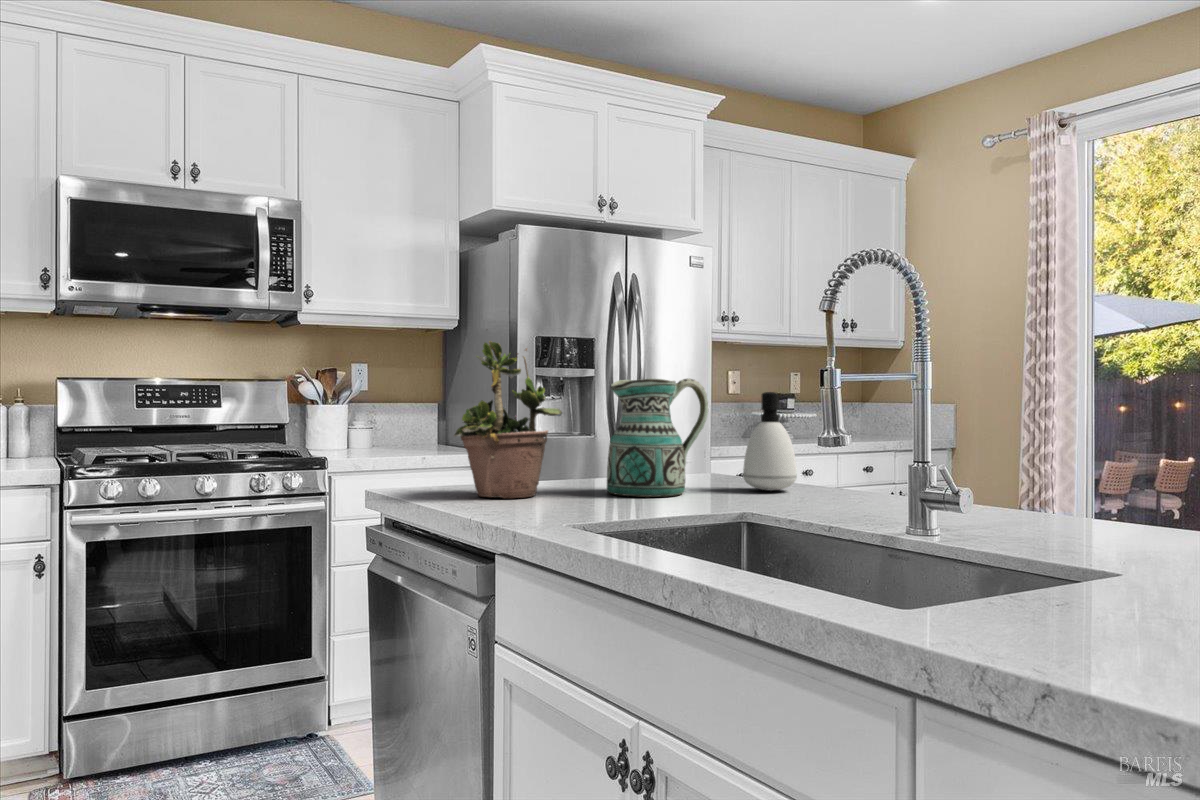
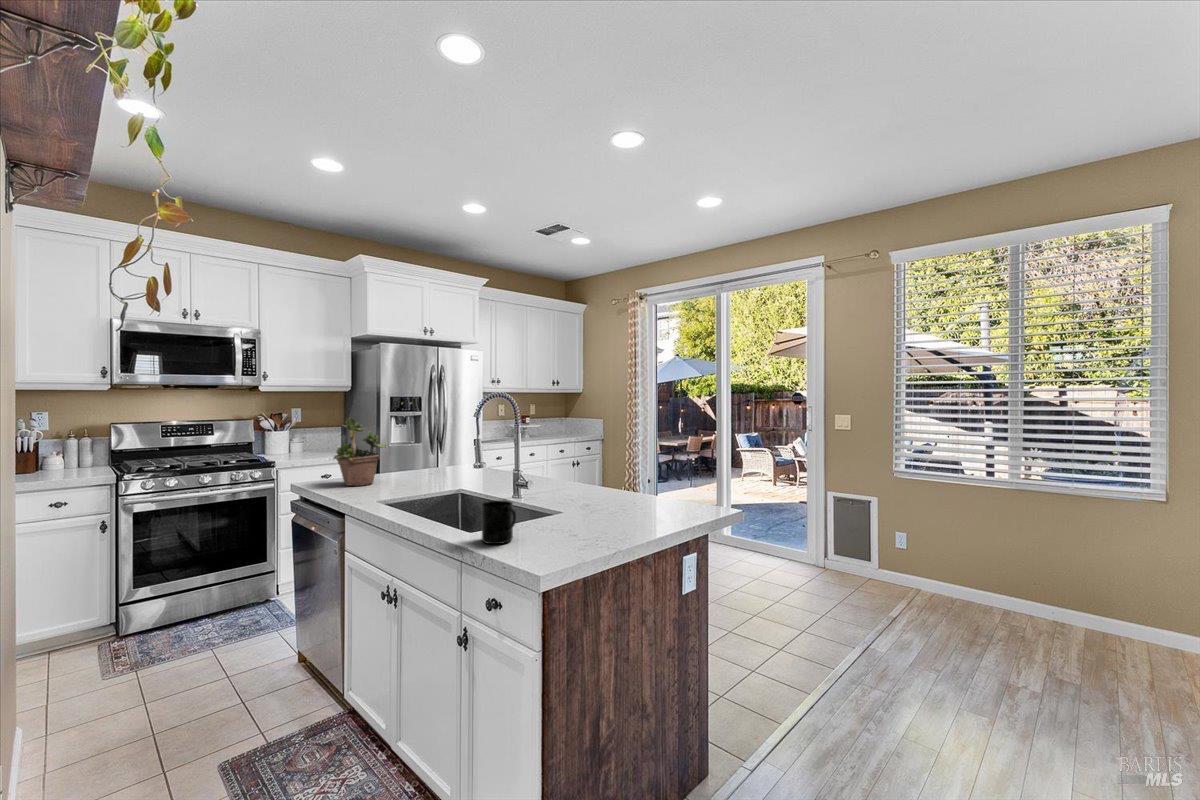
ceramic pitcher: present [607,378,708,497] -> none [407,429,454,482]
soap dispenser: present [743,392,797,491] -> none [470,434,493,476]
mug: none [957,513,1092,648] -> present [482,501,516,544]

